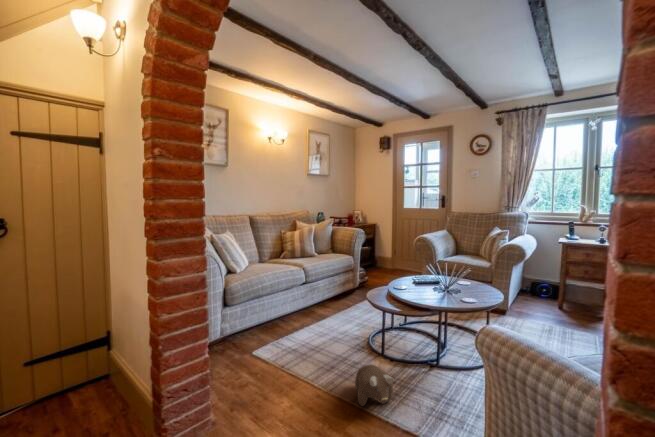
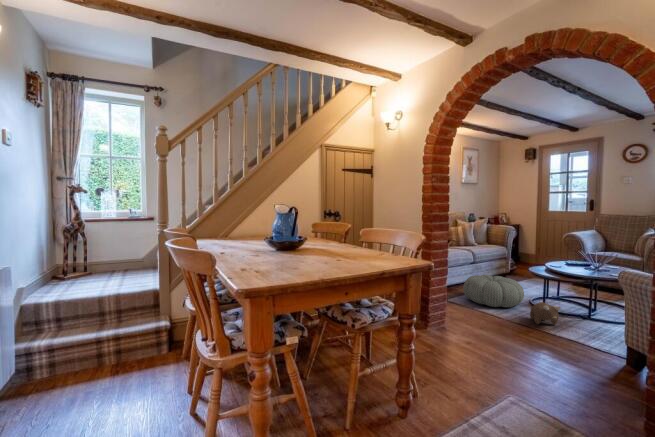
pouf: none [275,306,357,365] -> present [463,275,524,307]

